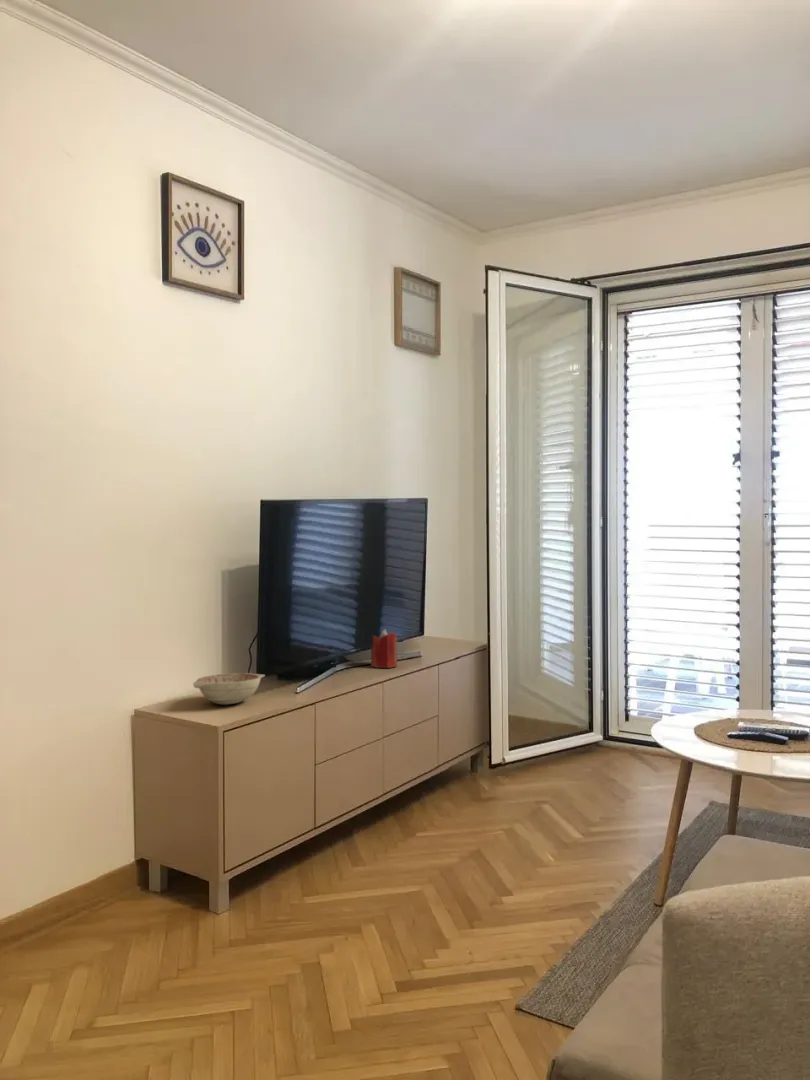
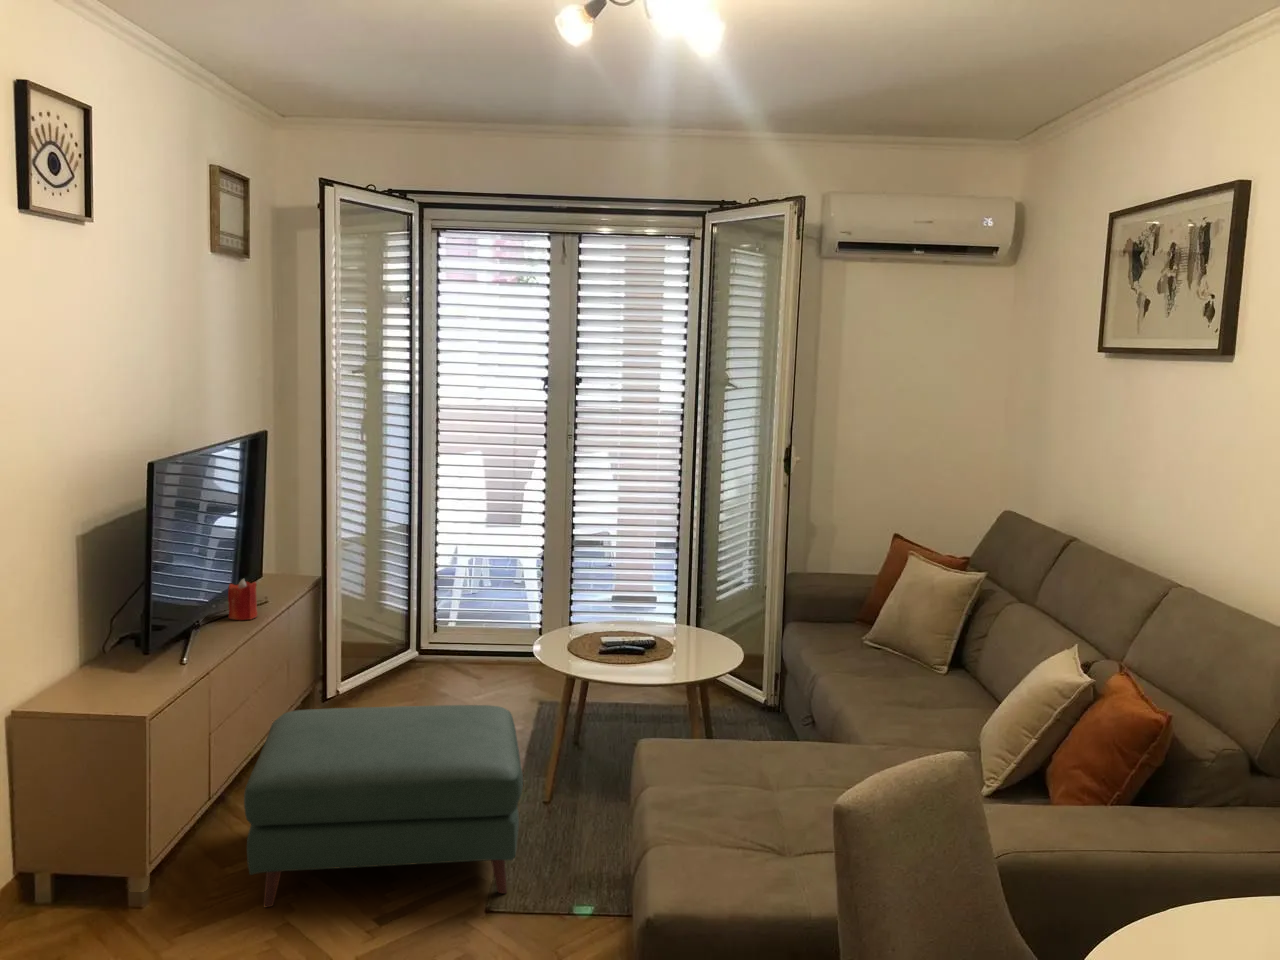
decorative bowl: present [193,673,265,705] -> none [86,650,163,691]
ottoman: none [281,752,601,998] -> present [244,705,523,907]

